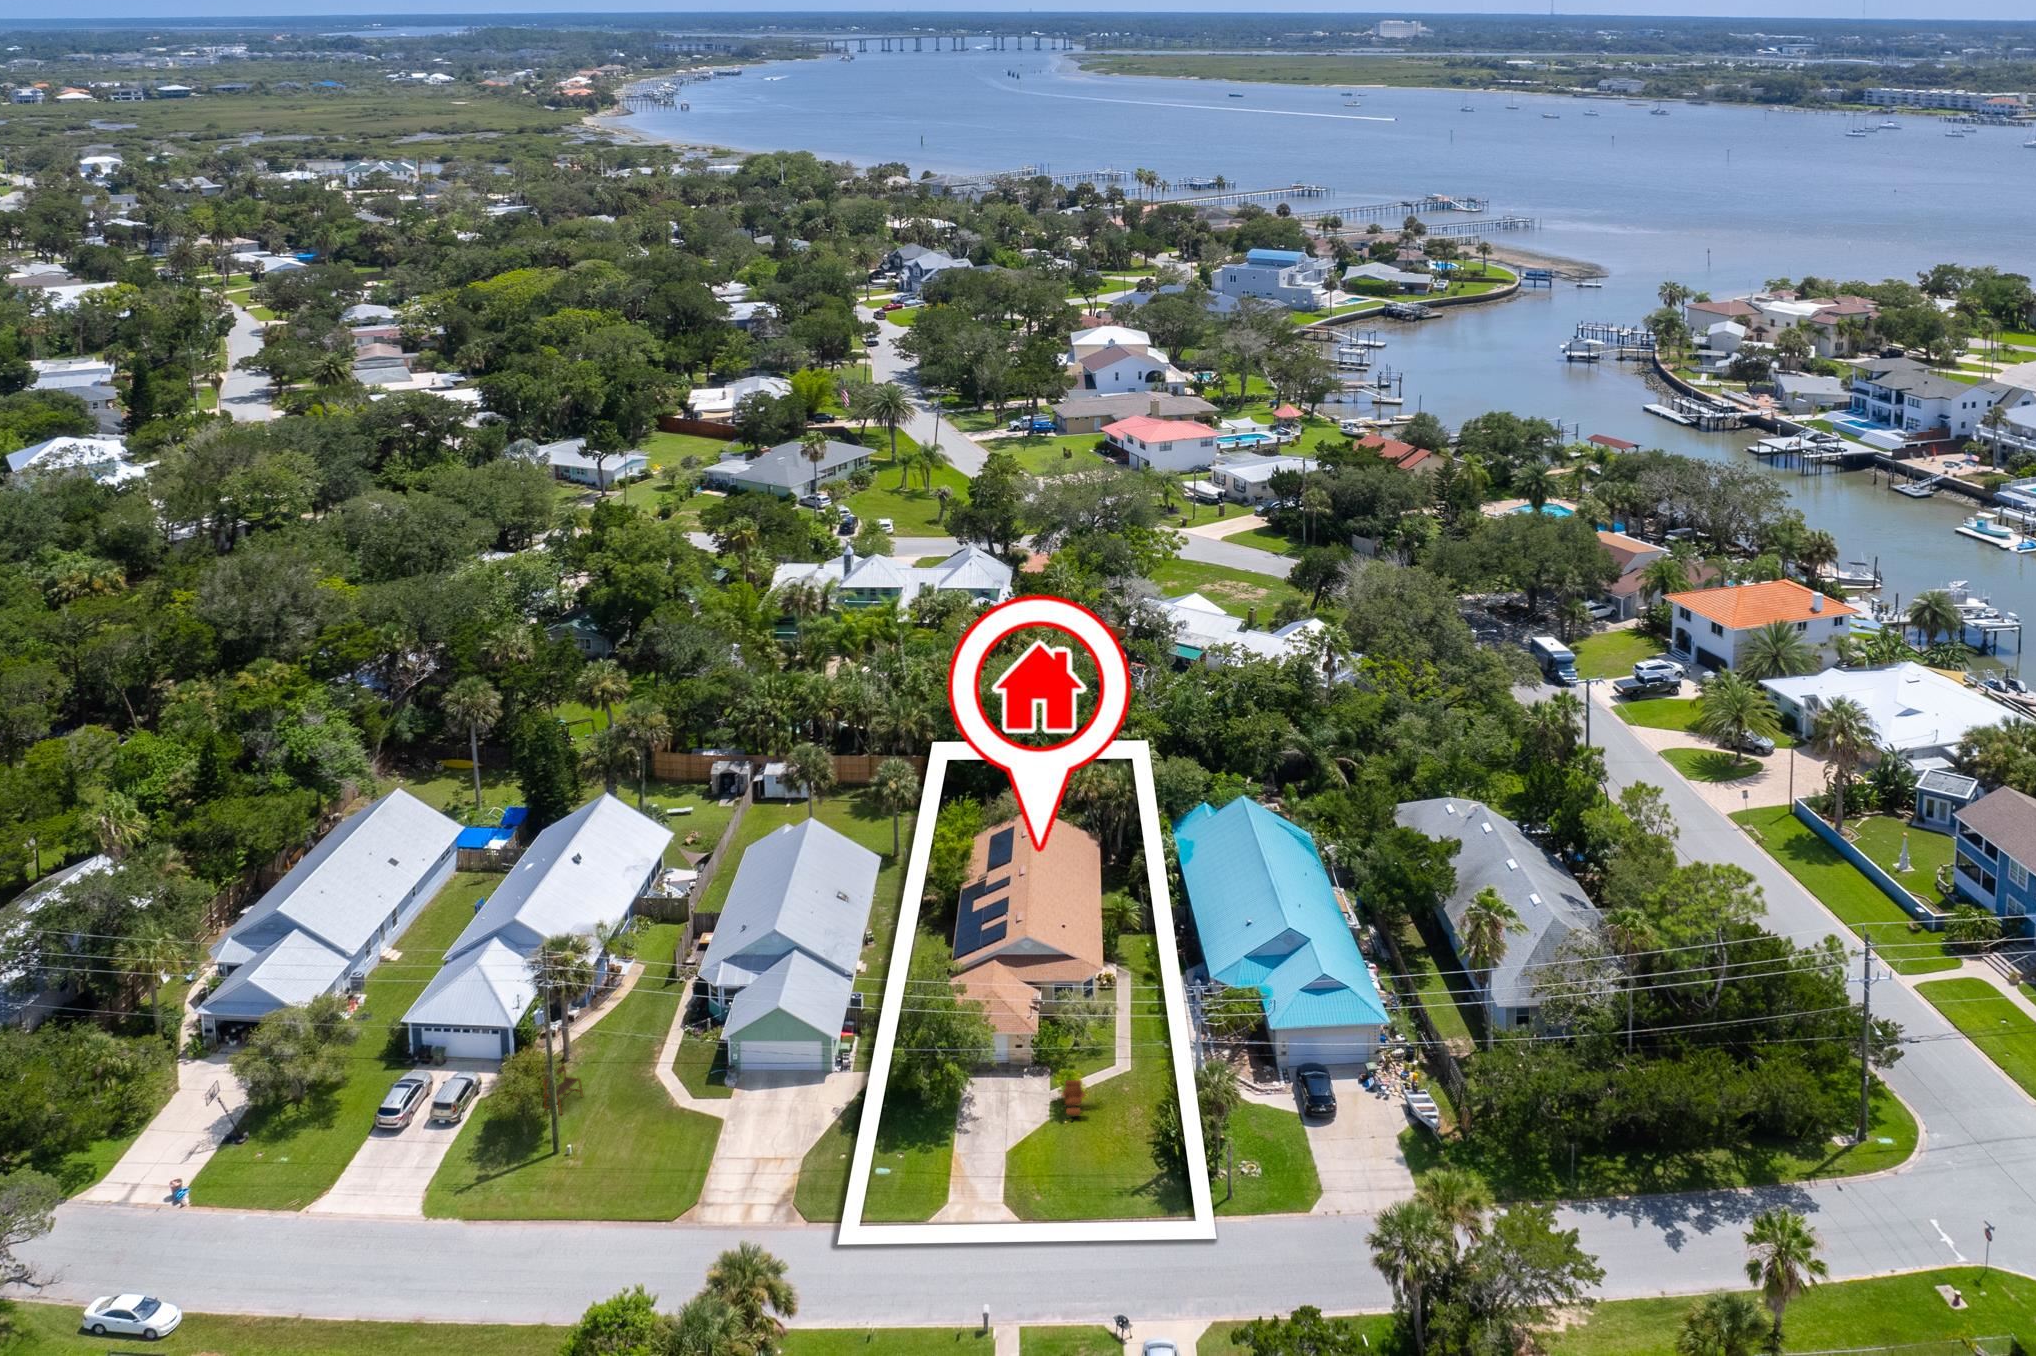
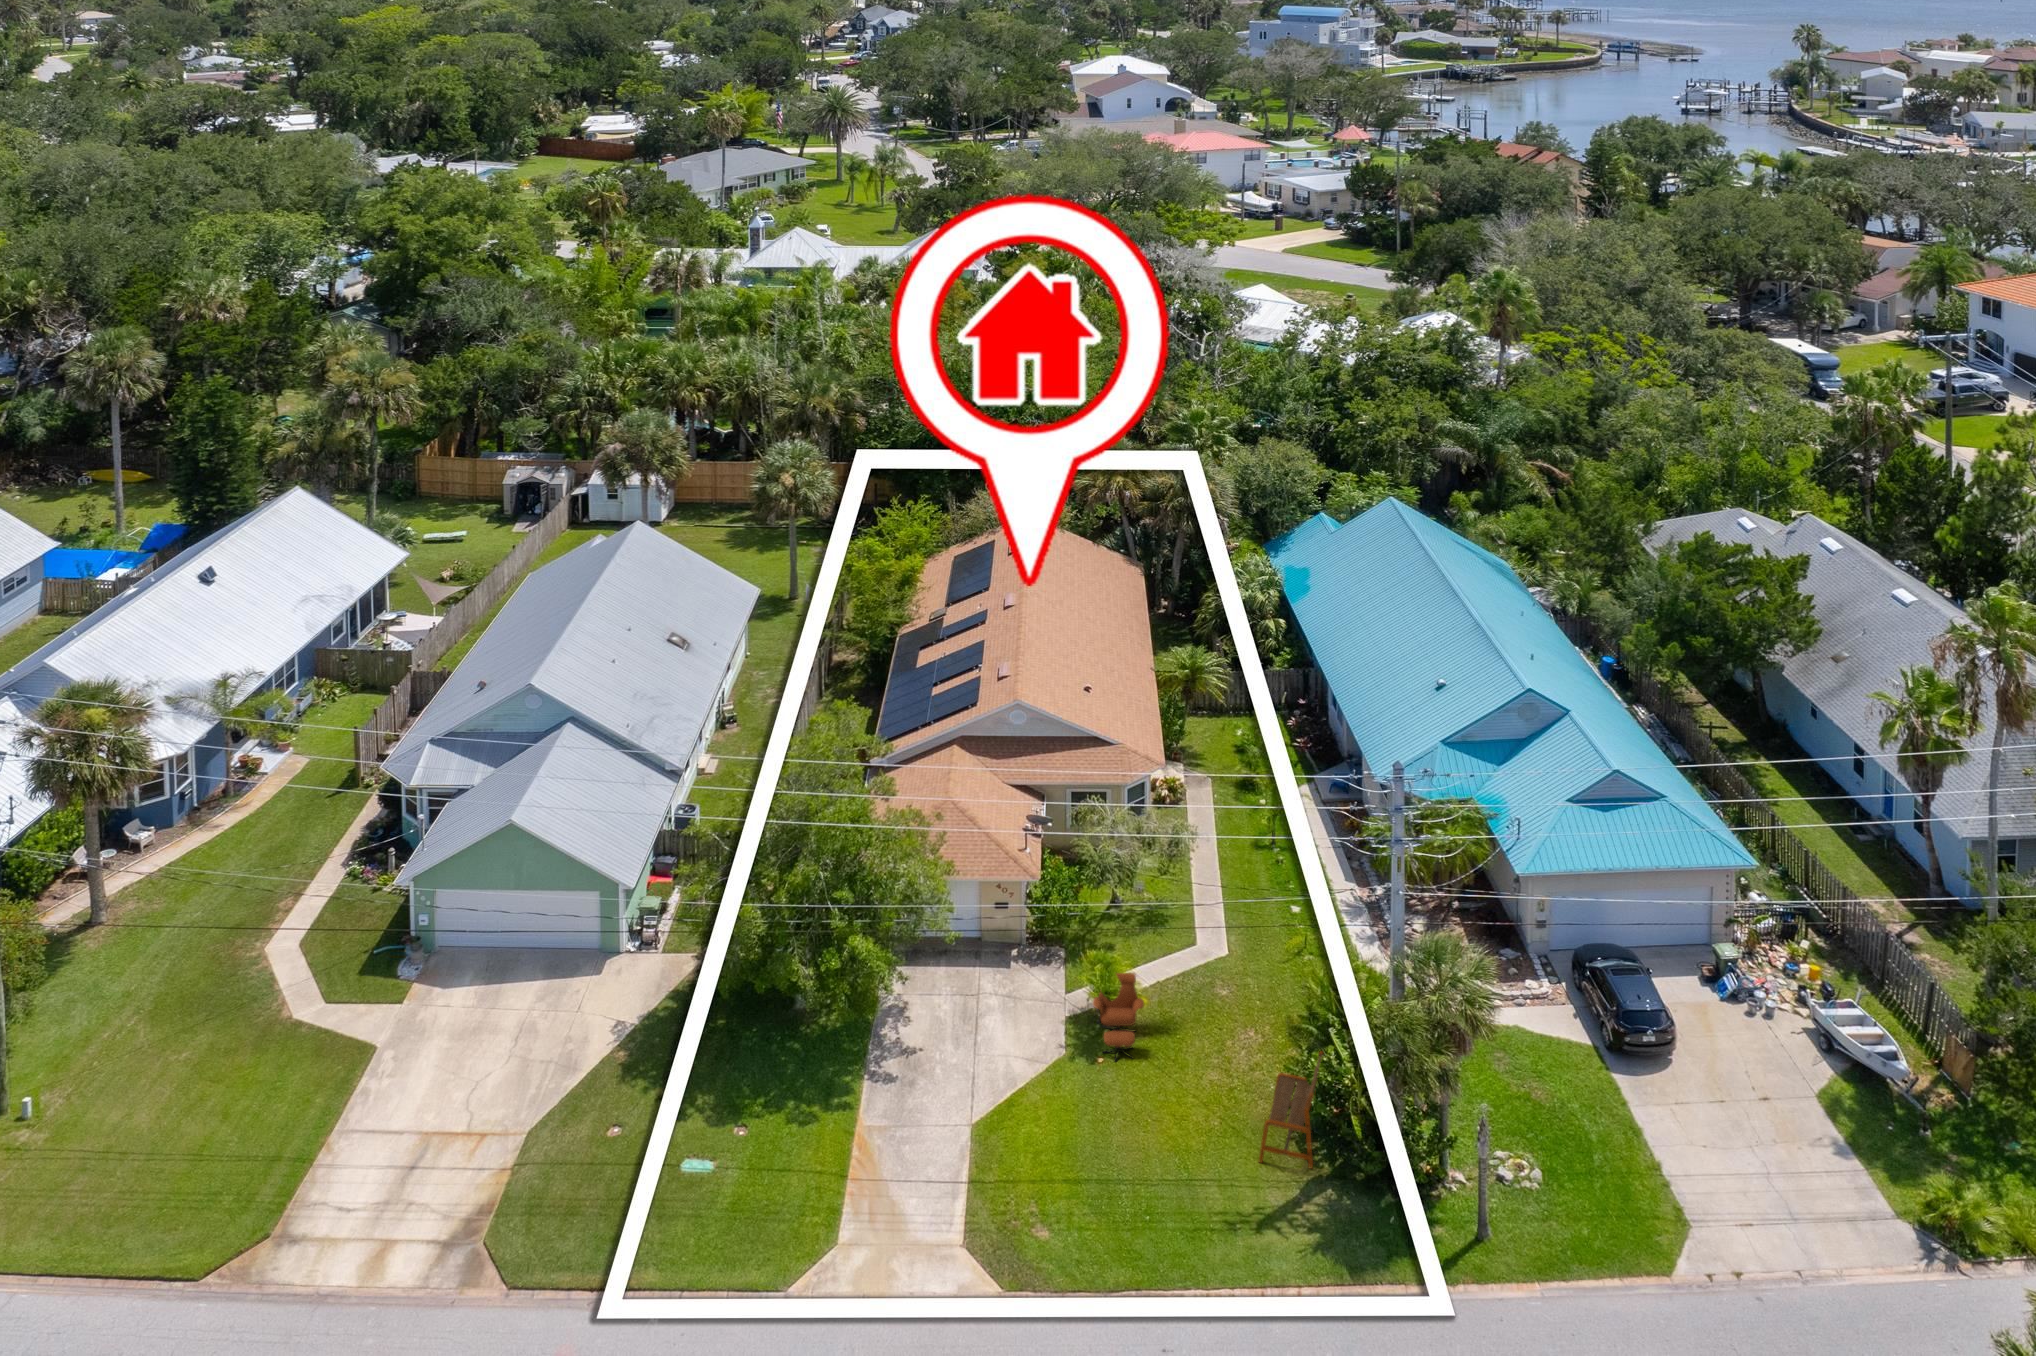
bench: present [543,1065,583,1114] -> present [1259,1052,1323,1168]

